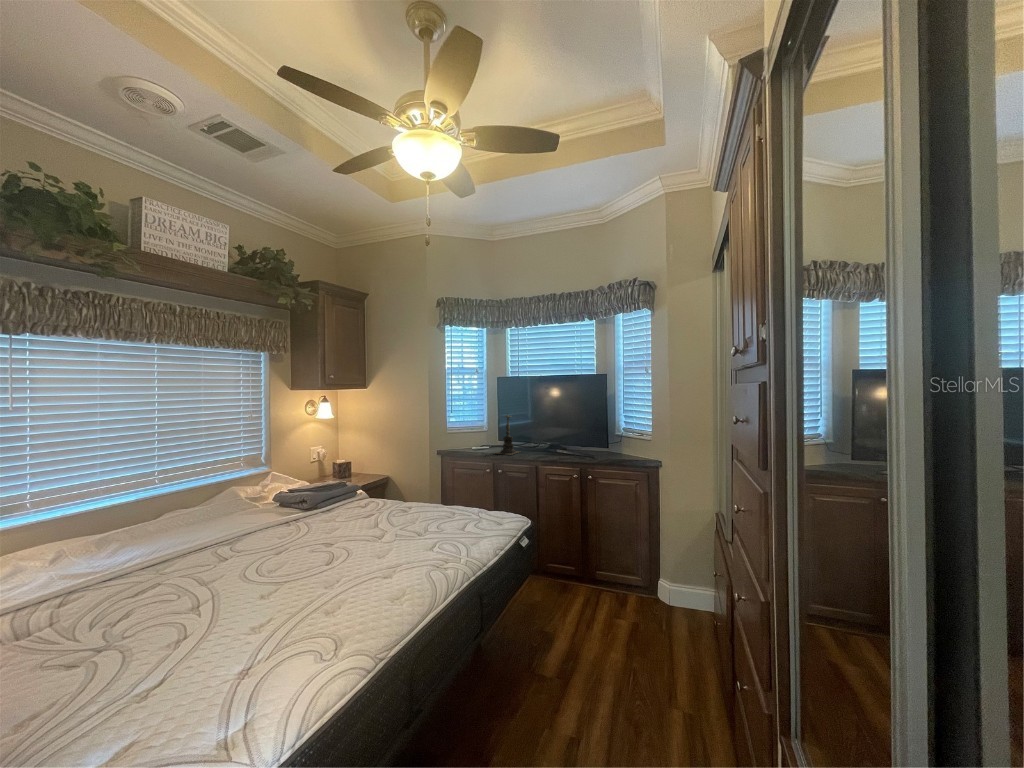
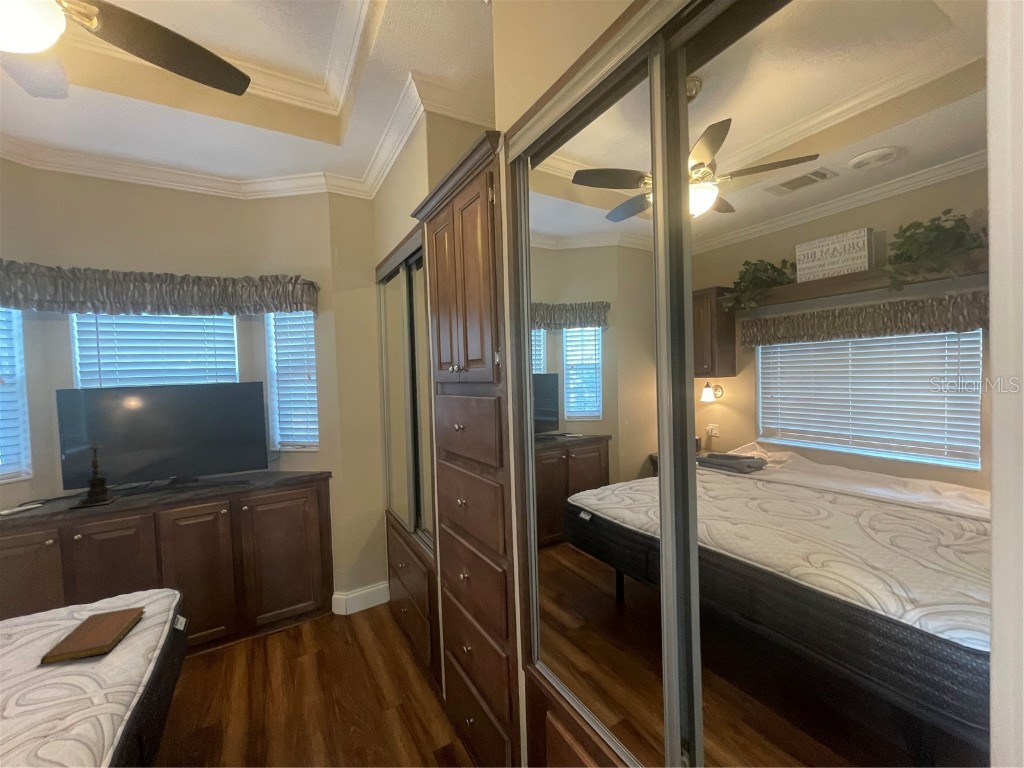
notebook: none [453,517,506,540] -> present [41,607,145,664]

